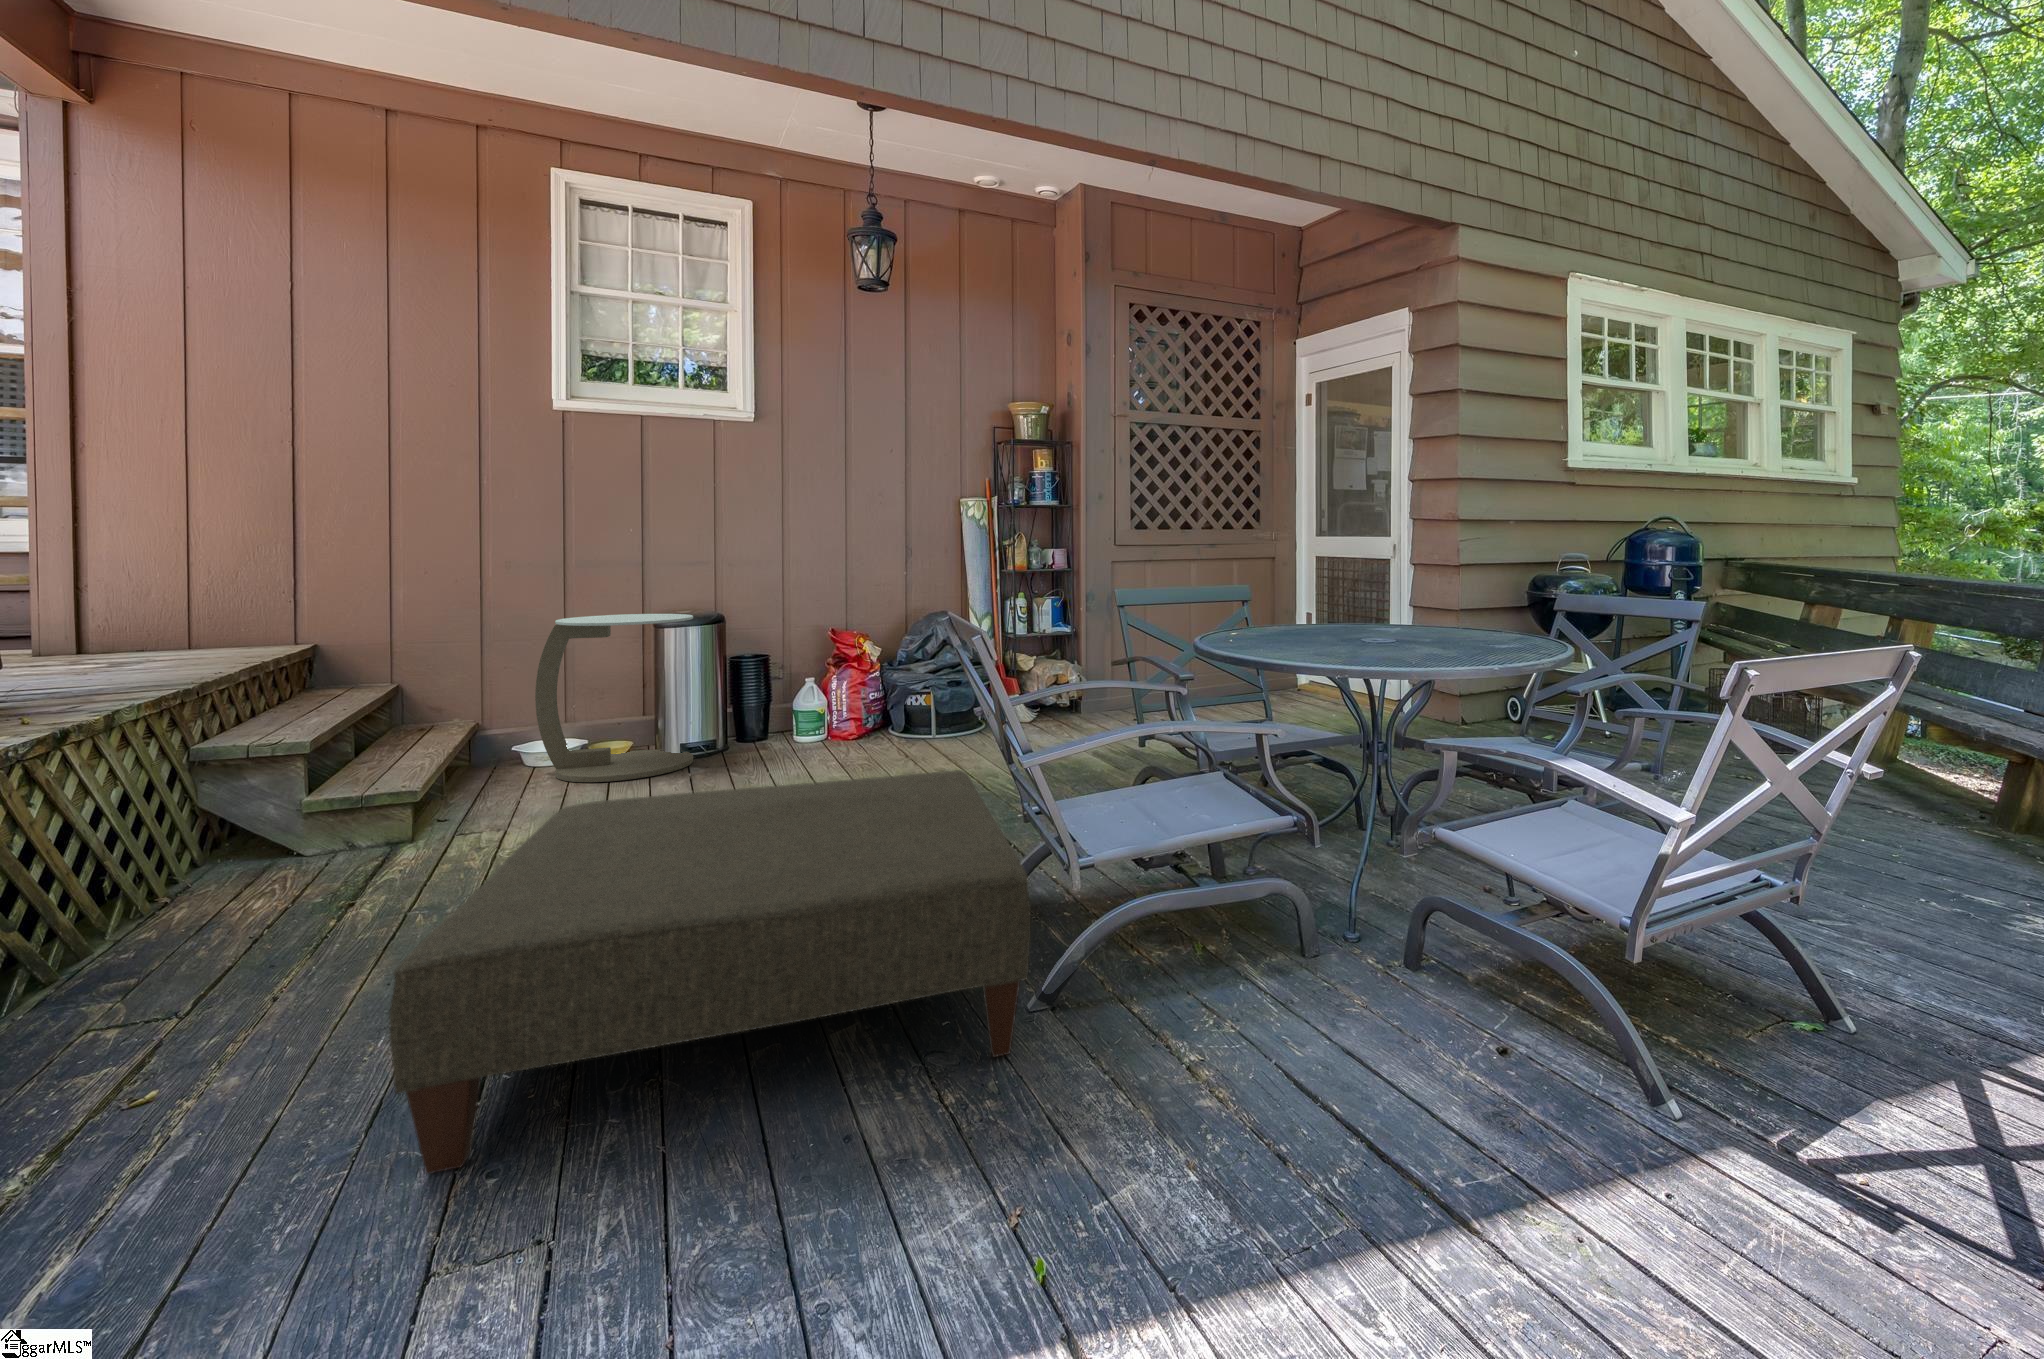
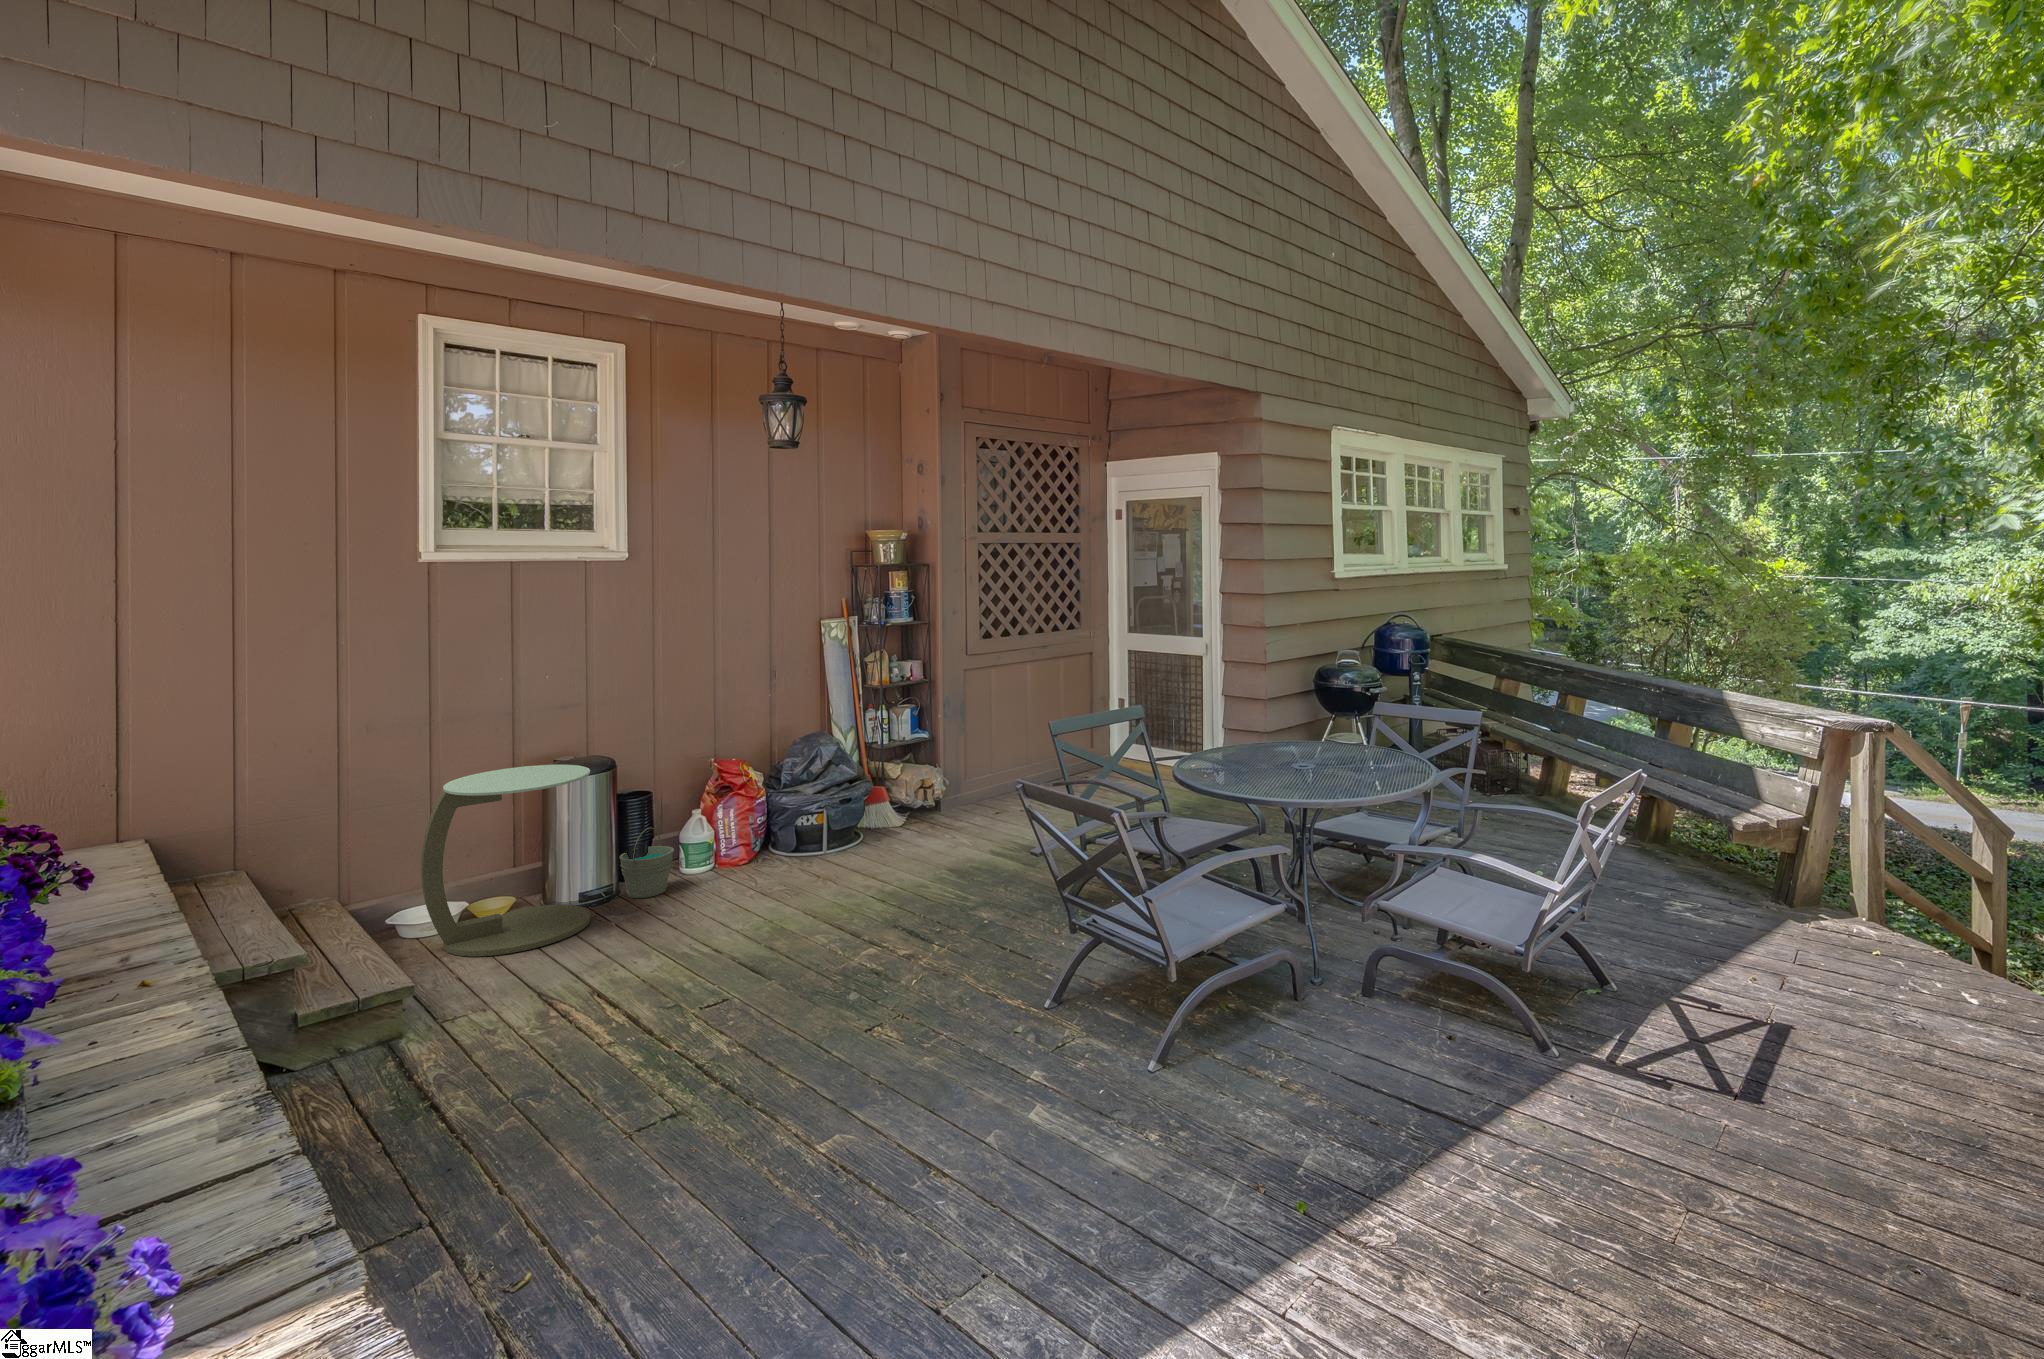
bucket: none [735,687,788,754] -> present [619,827,674,898]
ottoman: present [389,770,1031,1174] -> none [730,904,1199,1264]

